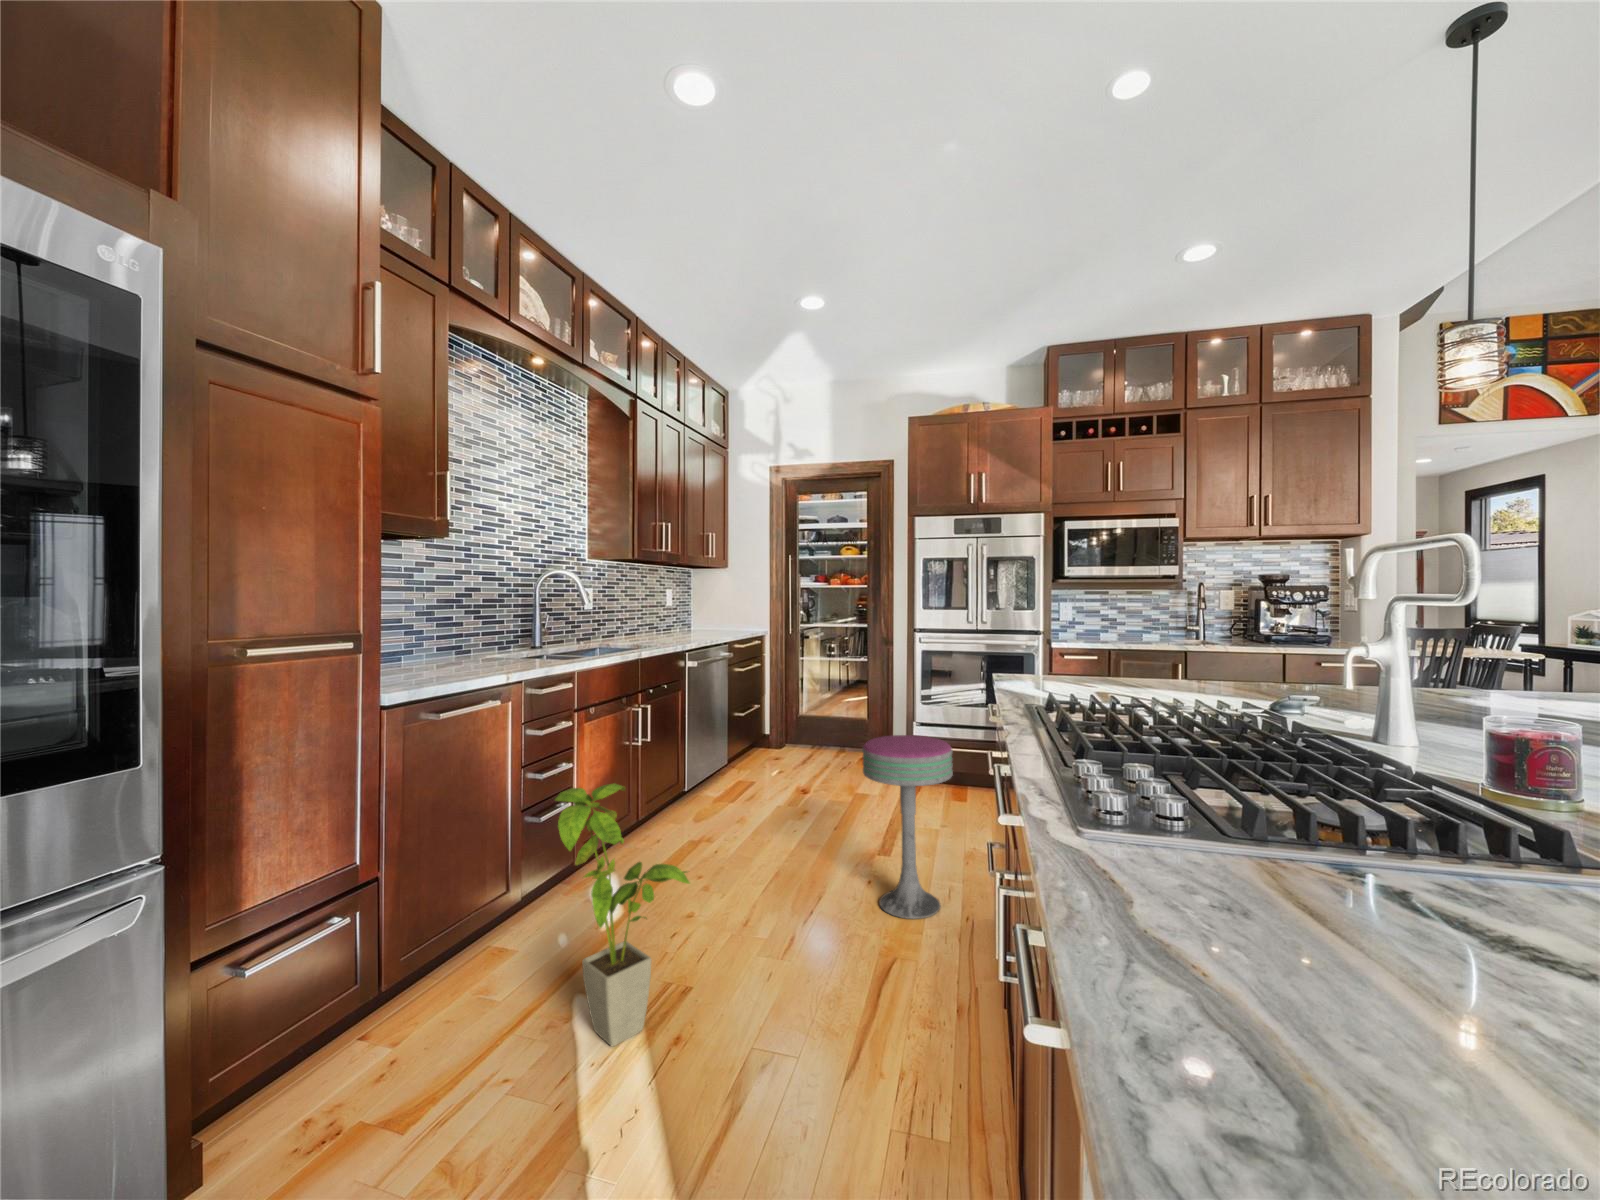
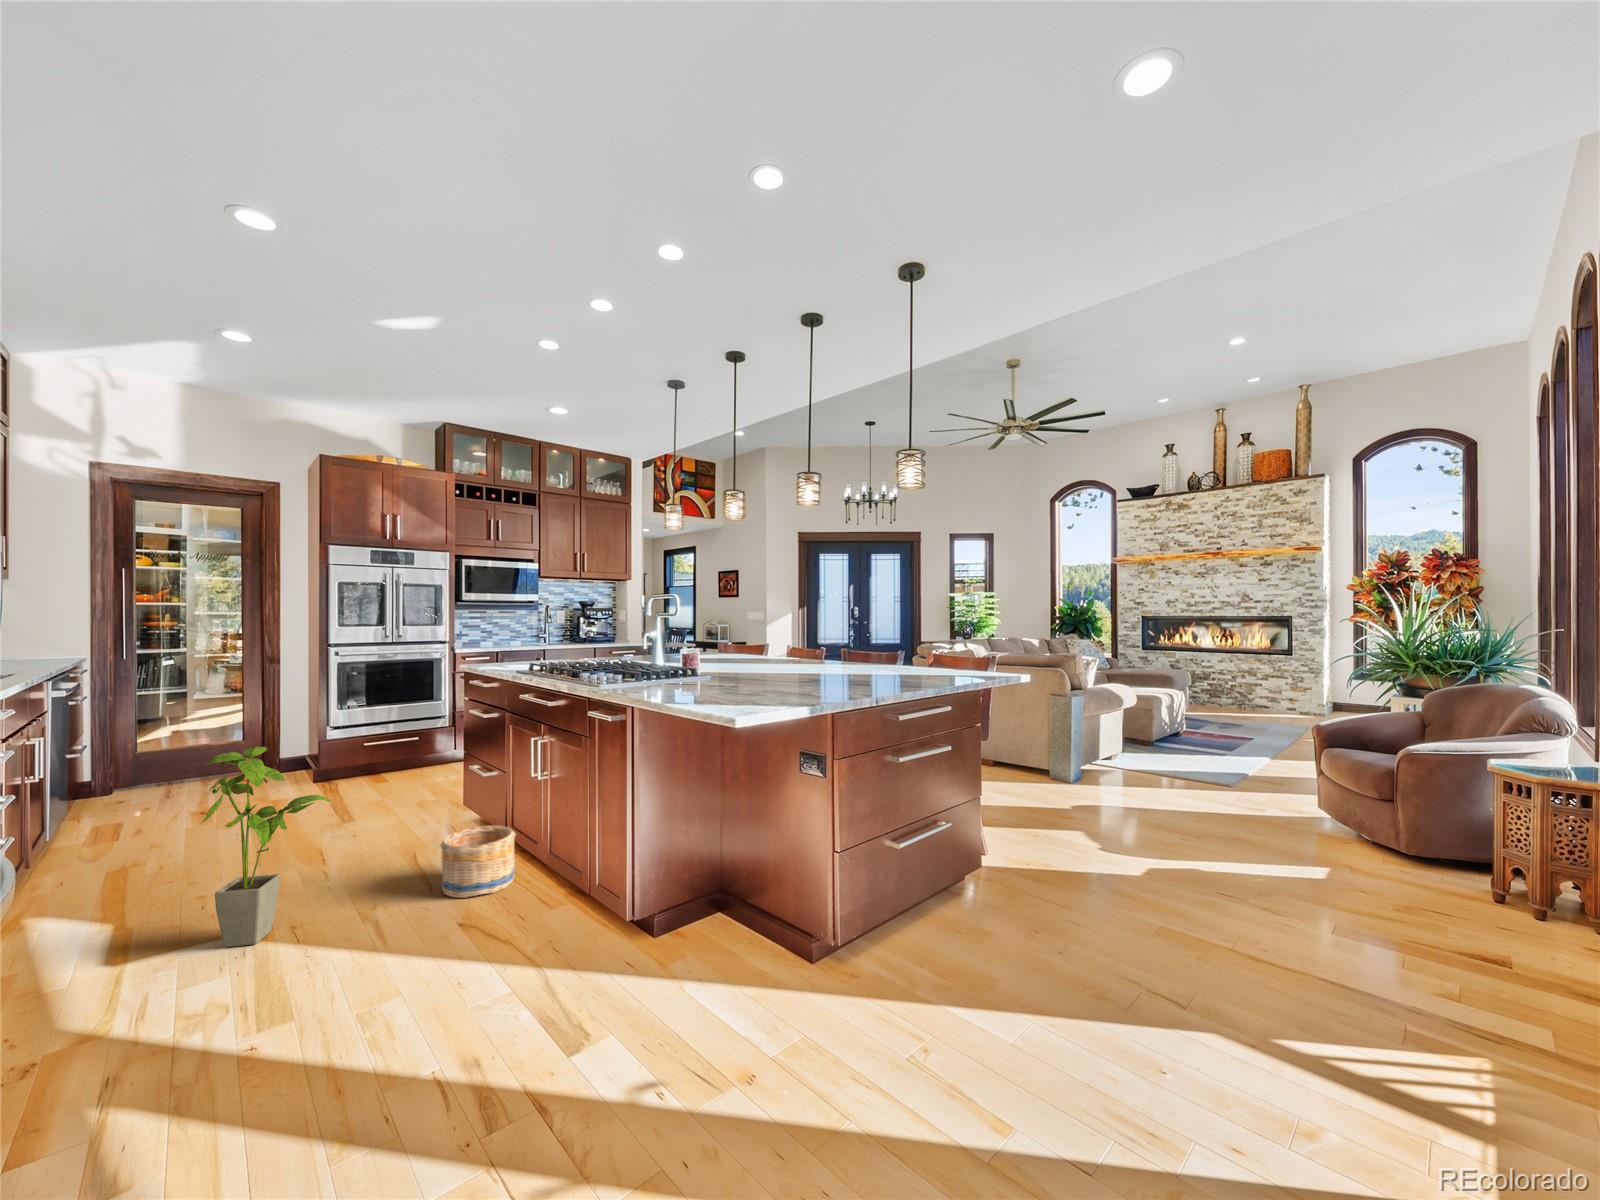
bar stool: present [862,735,953,919] -> none [369,711,443,838]
basket: none [831,978,955,1145] -> present [440,825,515,898]

